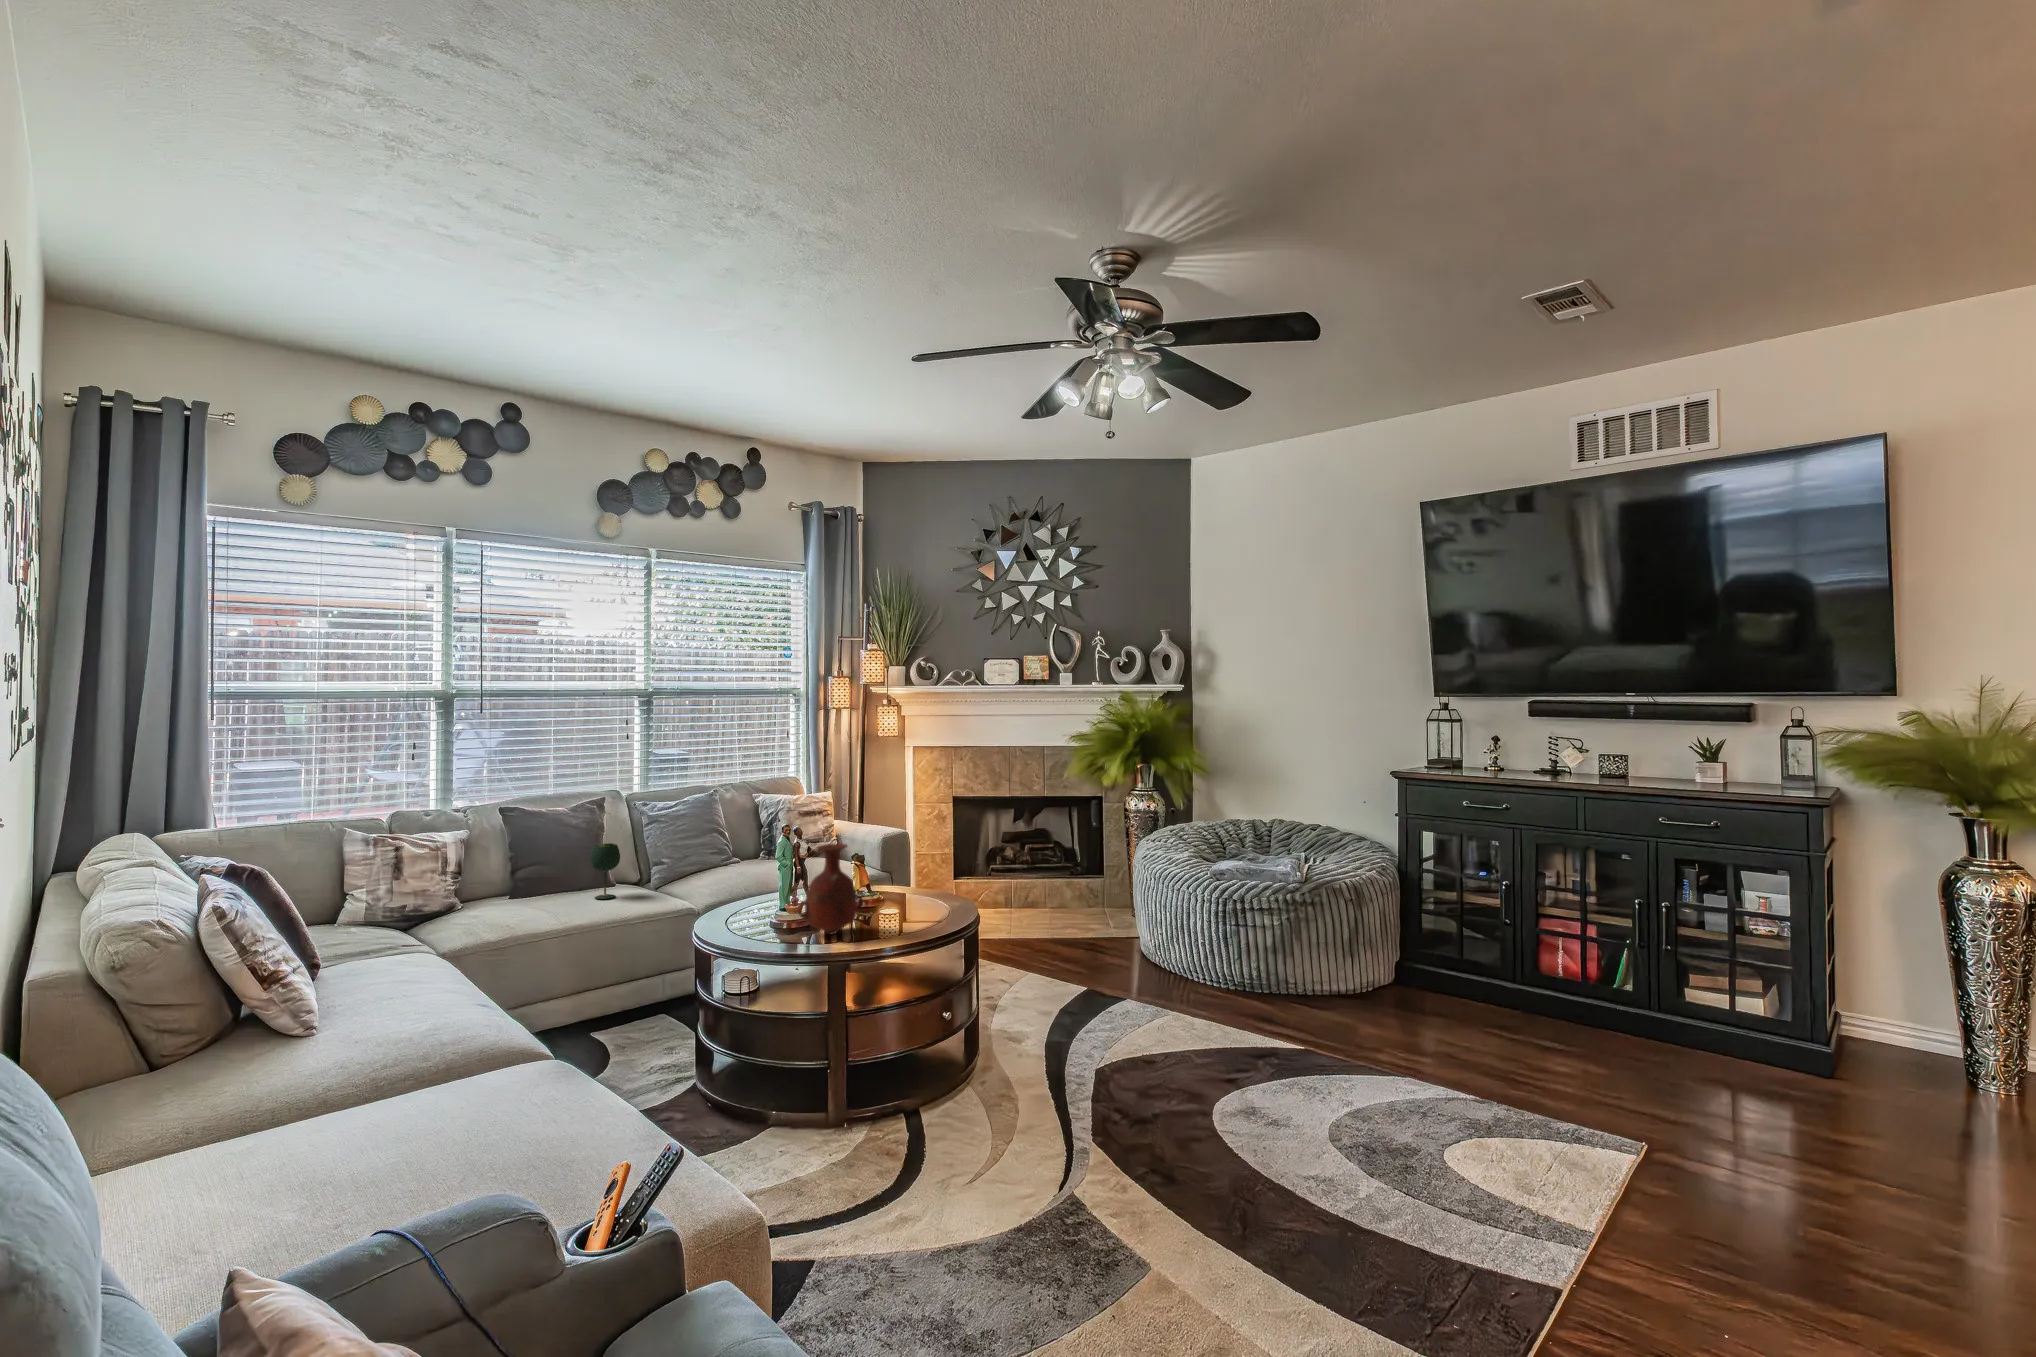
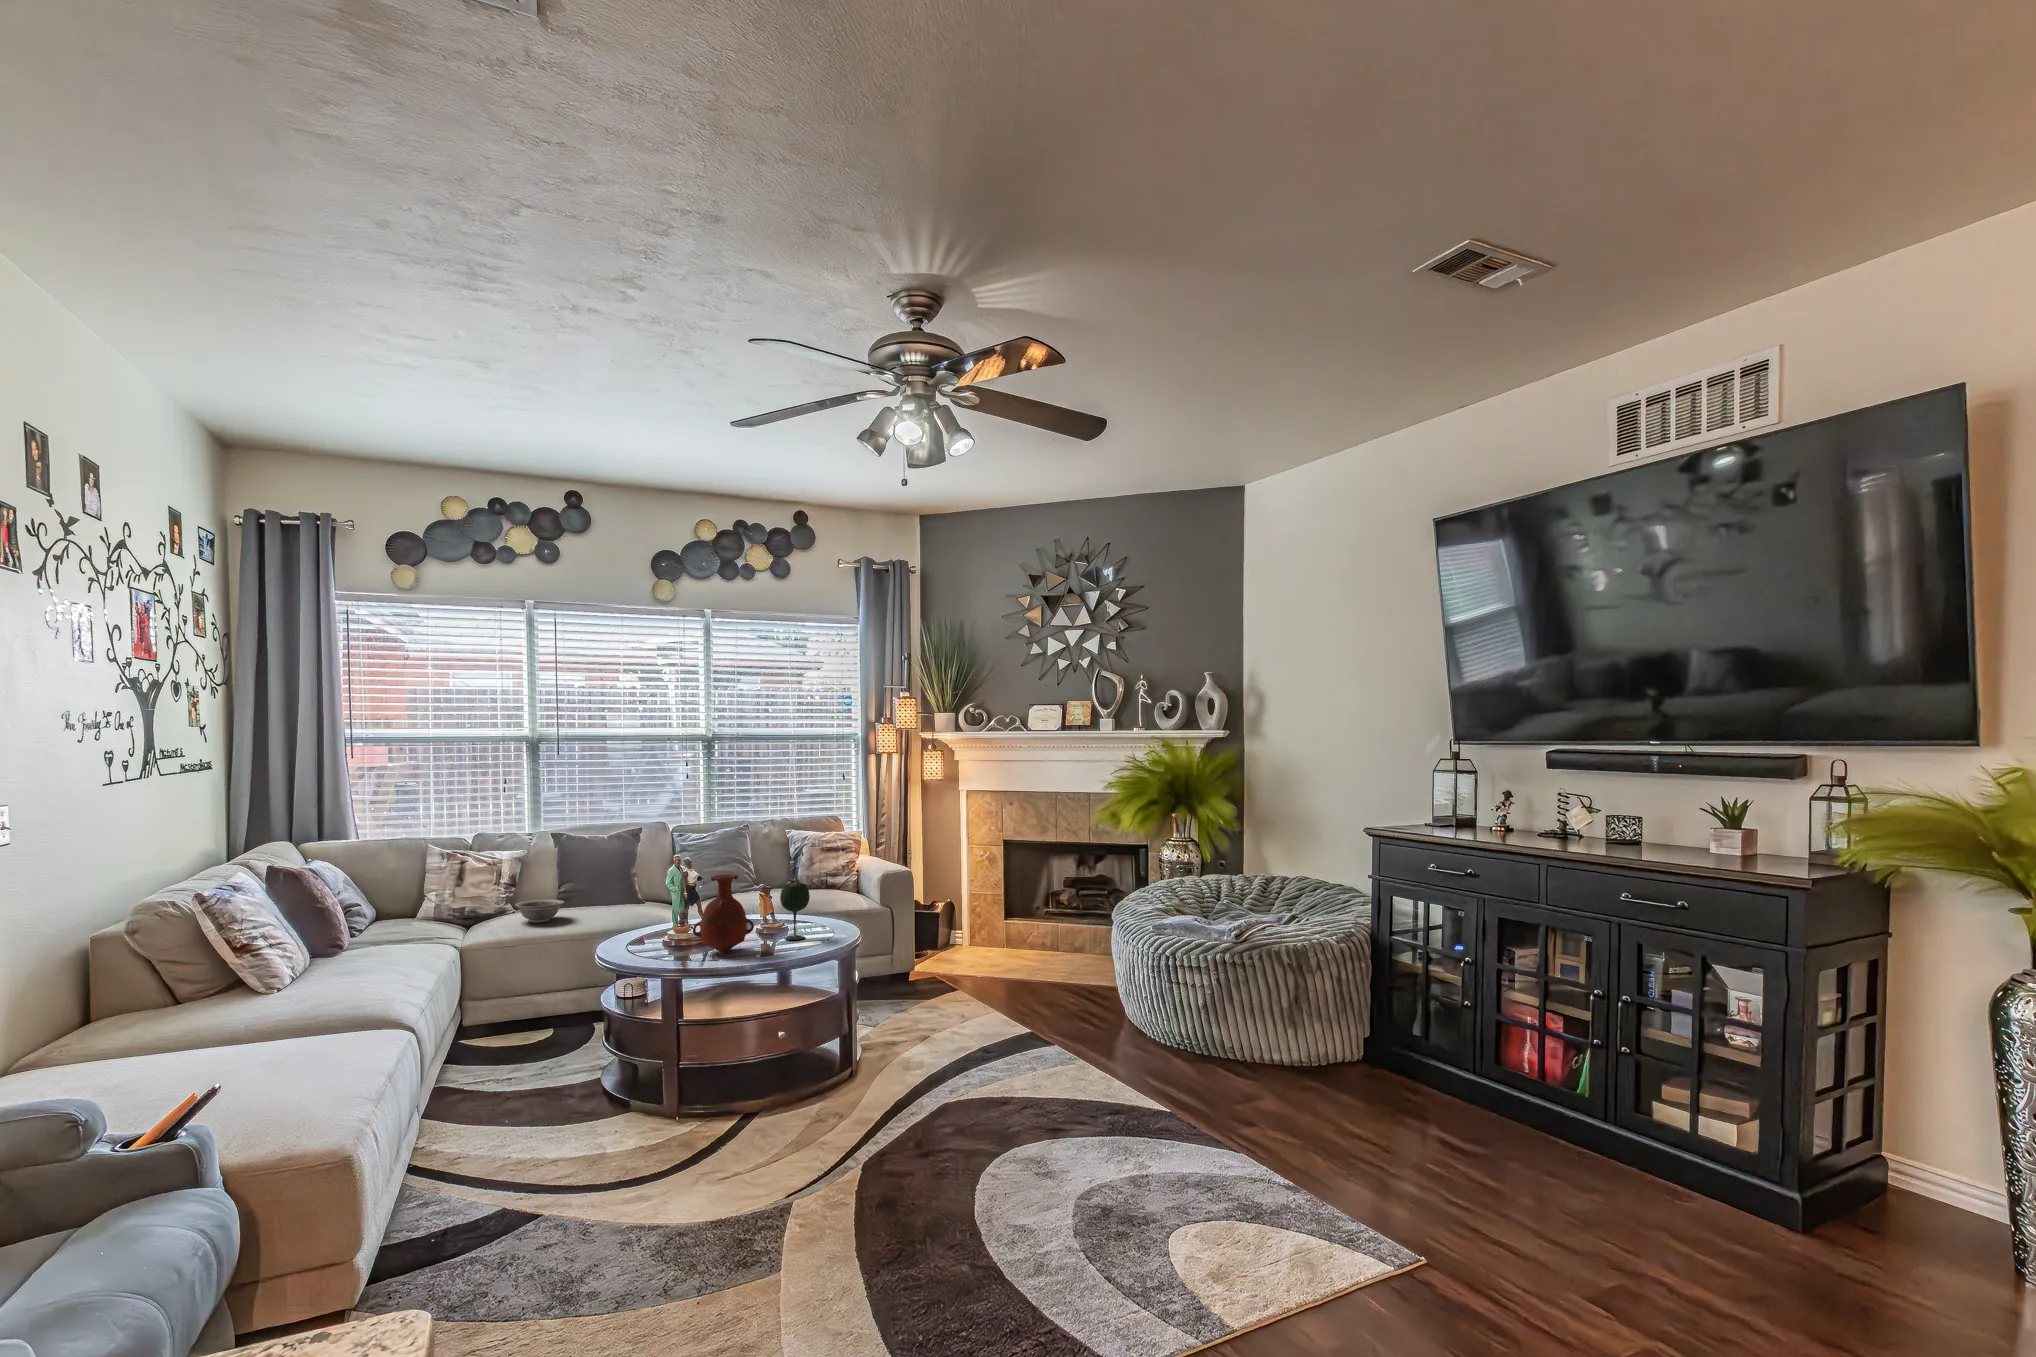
wine glass: present [590,843,620,899] -> present [780,883,810,940]
decorative bowl: none [479,884,542,914] -> present [515,900,565,923]

